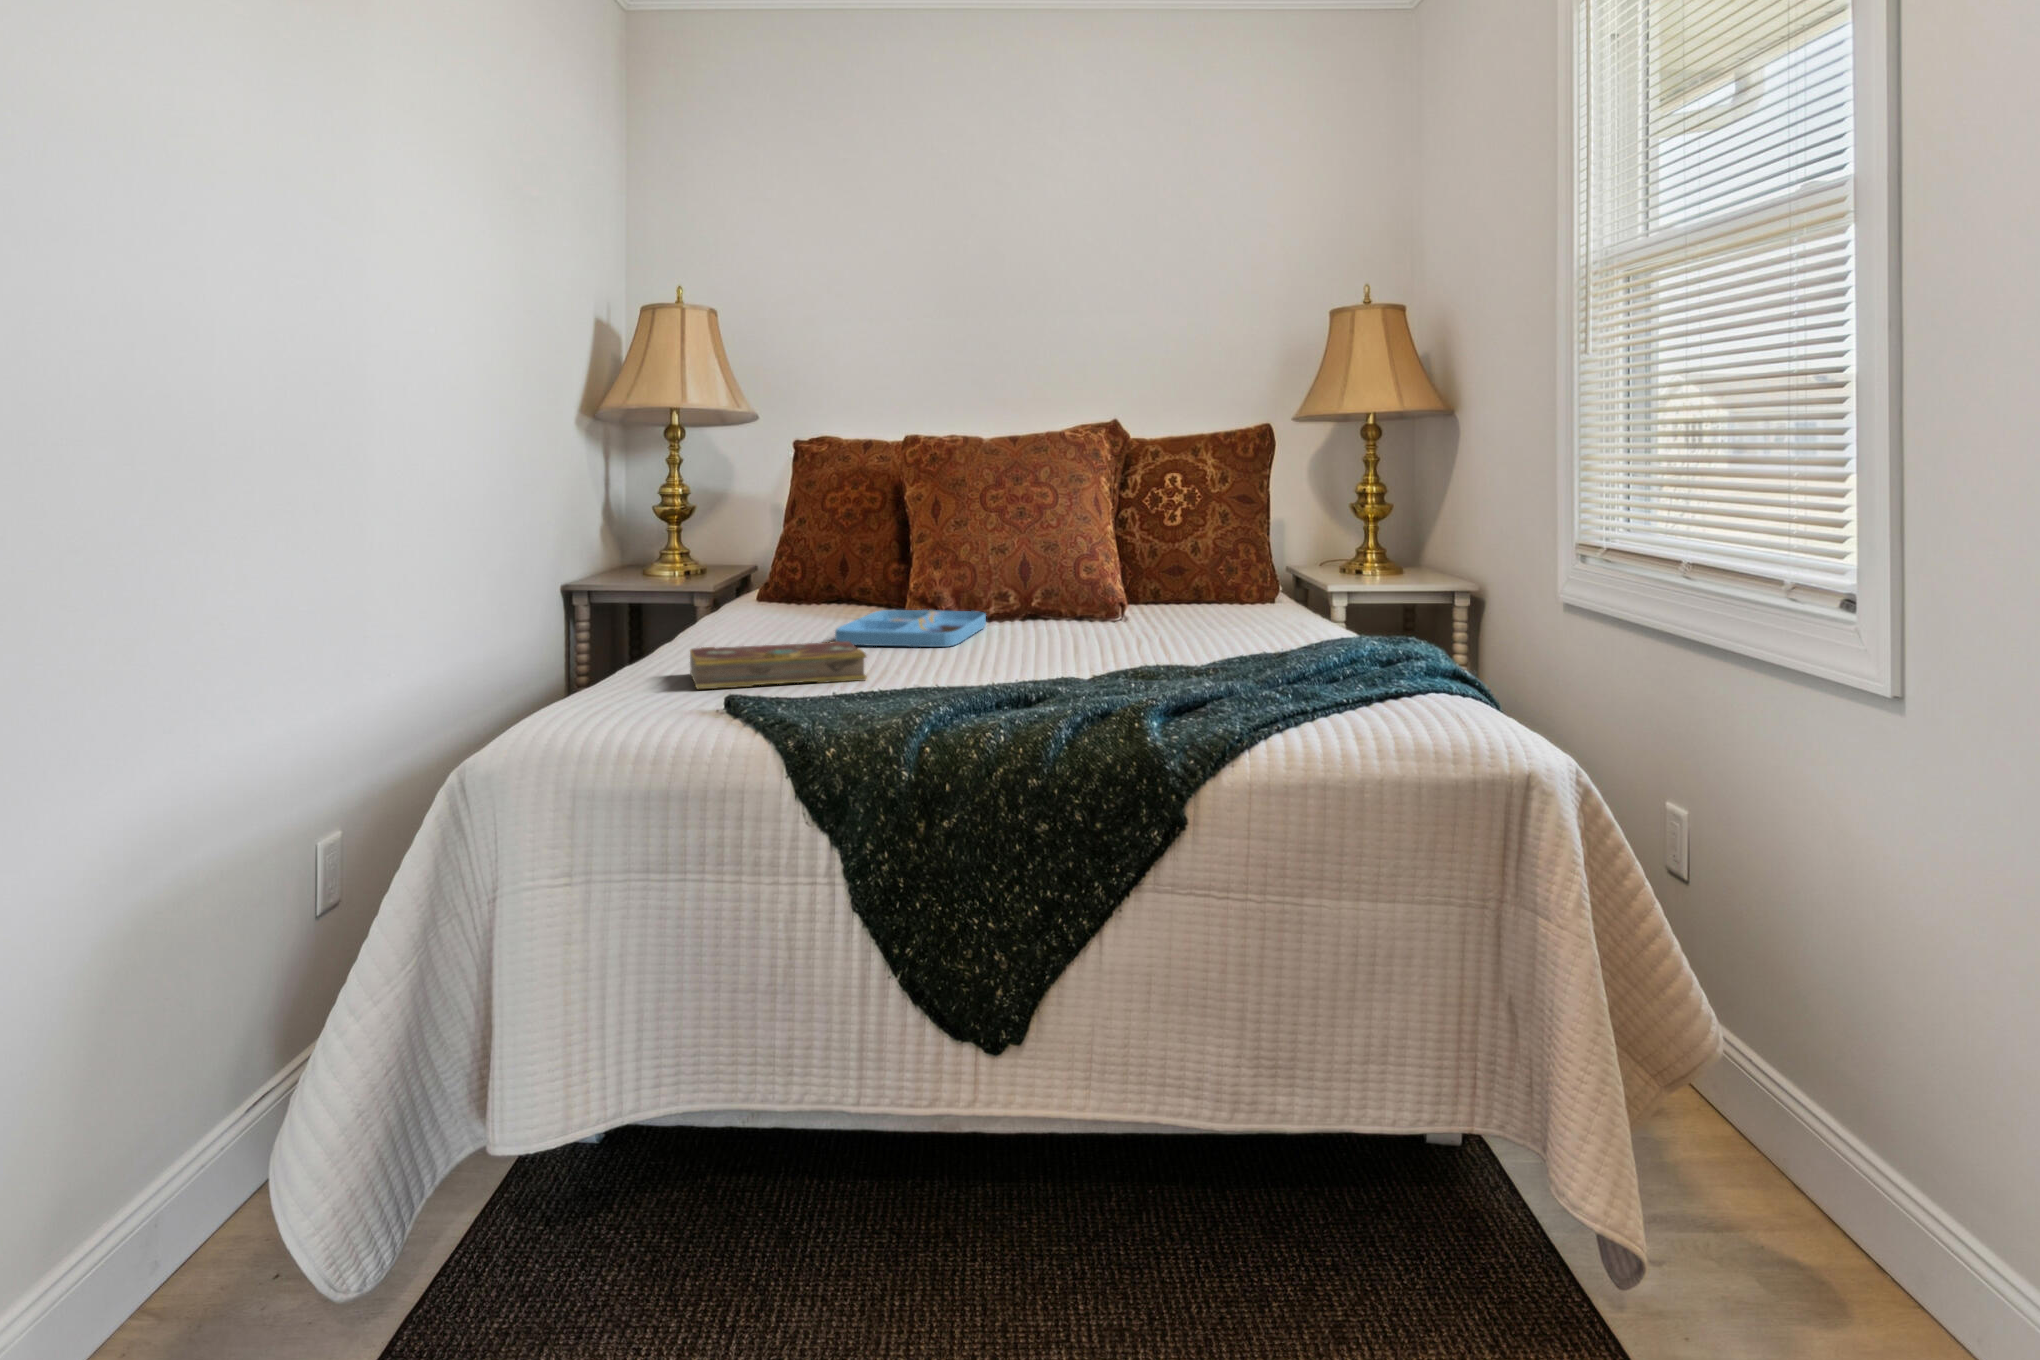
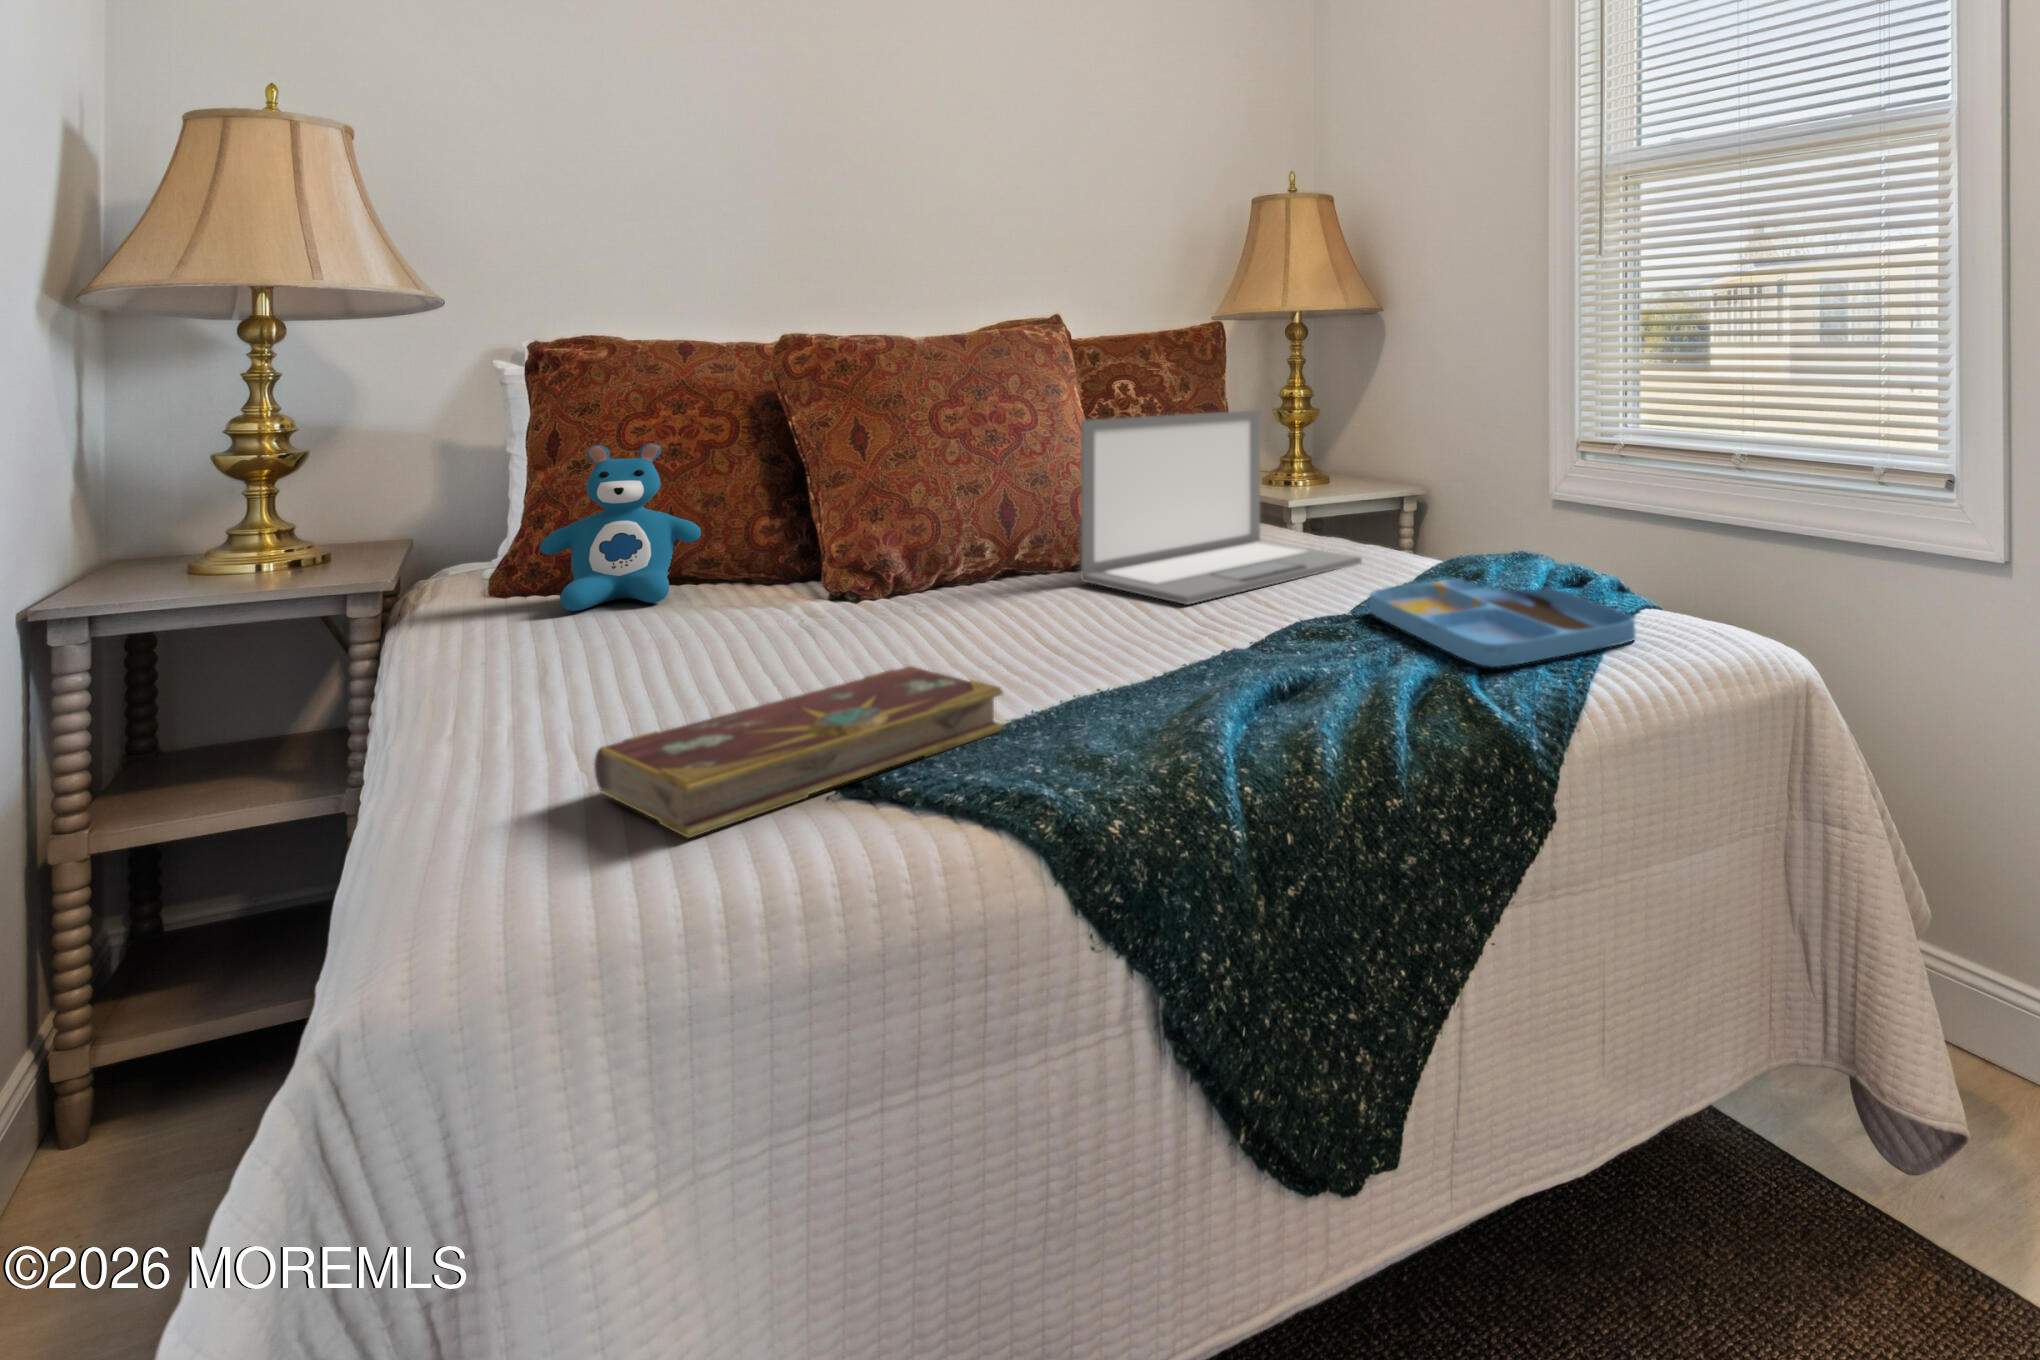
laptop: none [1052,497,1276,646] -> present [1081,410,1362,605]
teddy bear: none [779,508,860,613] -> present [540,443,701,611]
tray: present [835,610,986,647] -> present [1369,578,1636,667]

